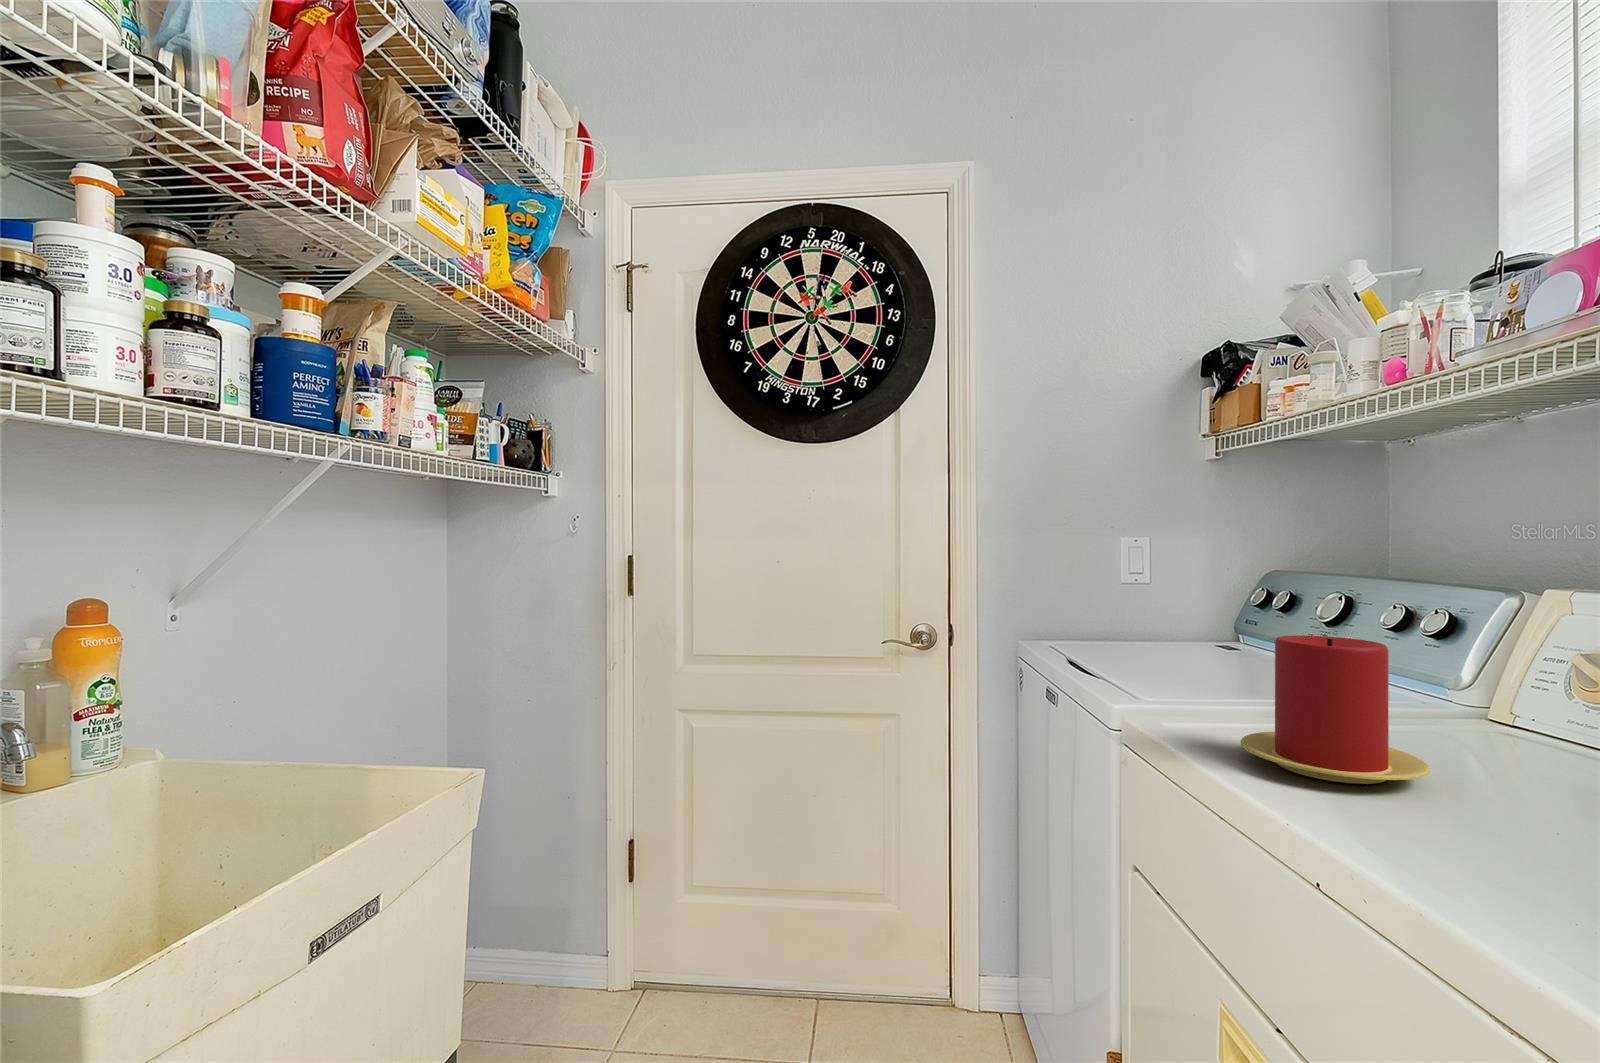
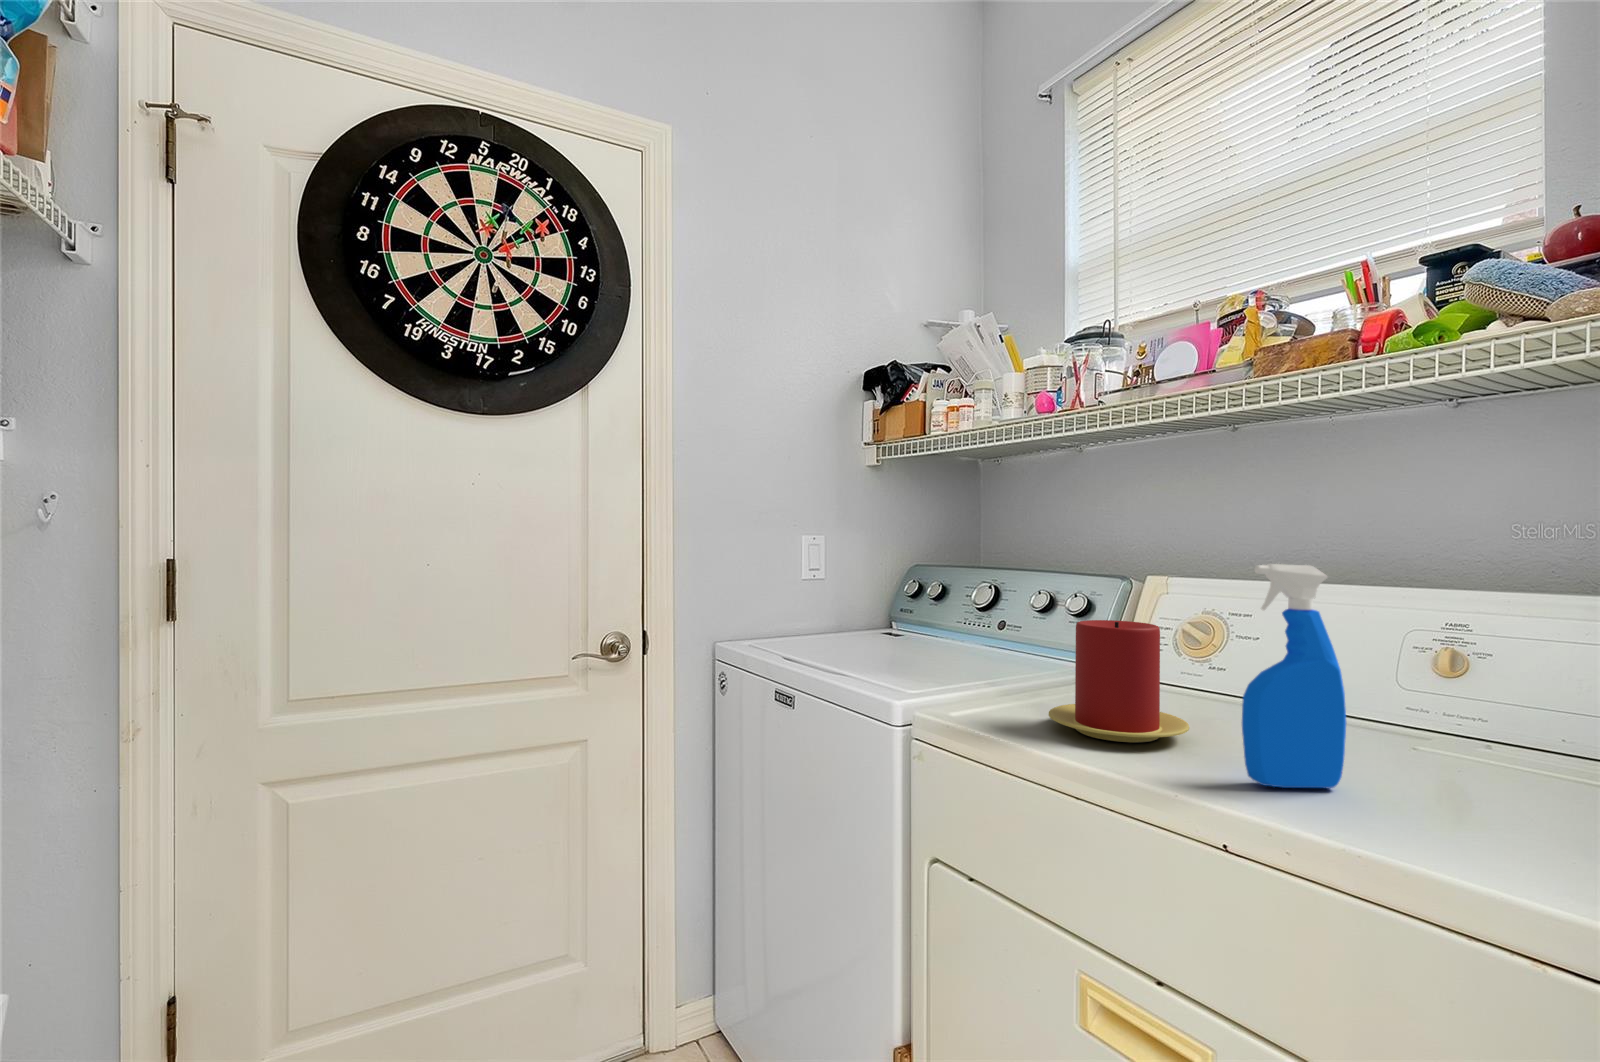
spray bottle: none [1397,571,1570,873] -> present [1242,564,1346,788]

